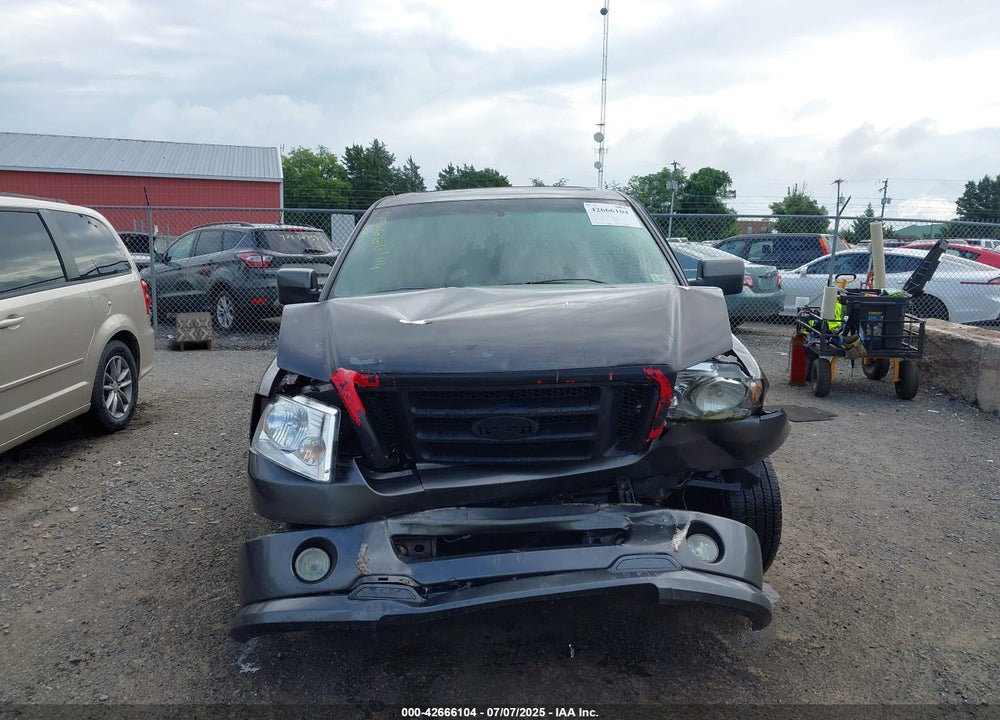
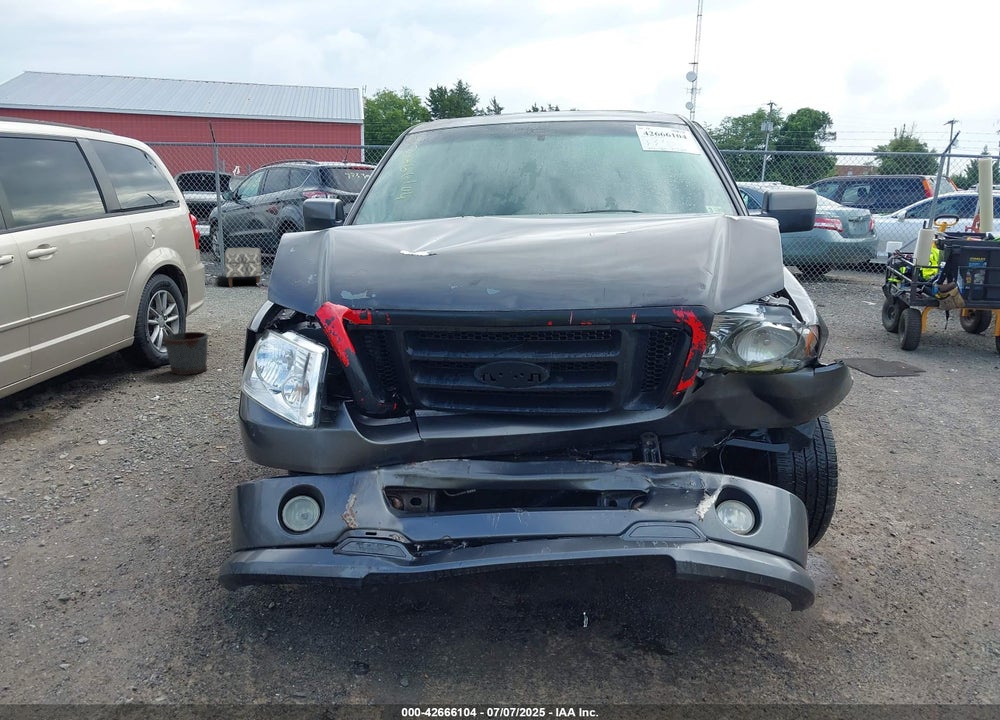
fire extinguisher: present [786,327,808,386] -> none [871,274,898,341]
bucket: none [129,397,175,439] -> present [163,332,209,375]

